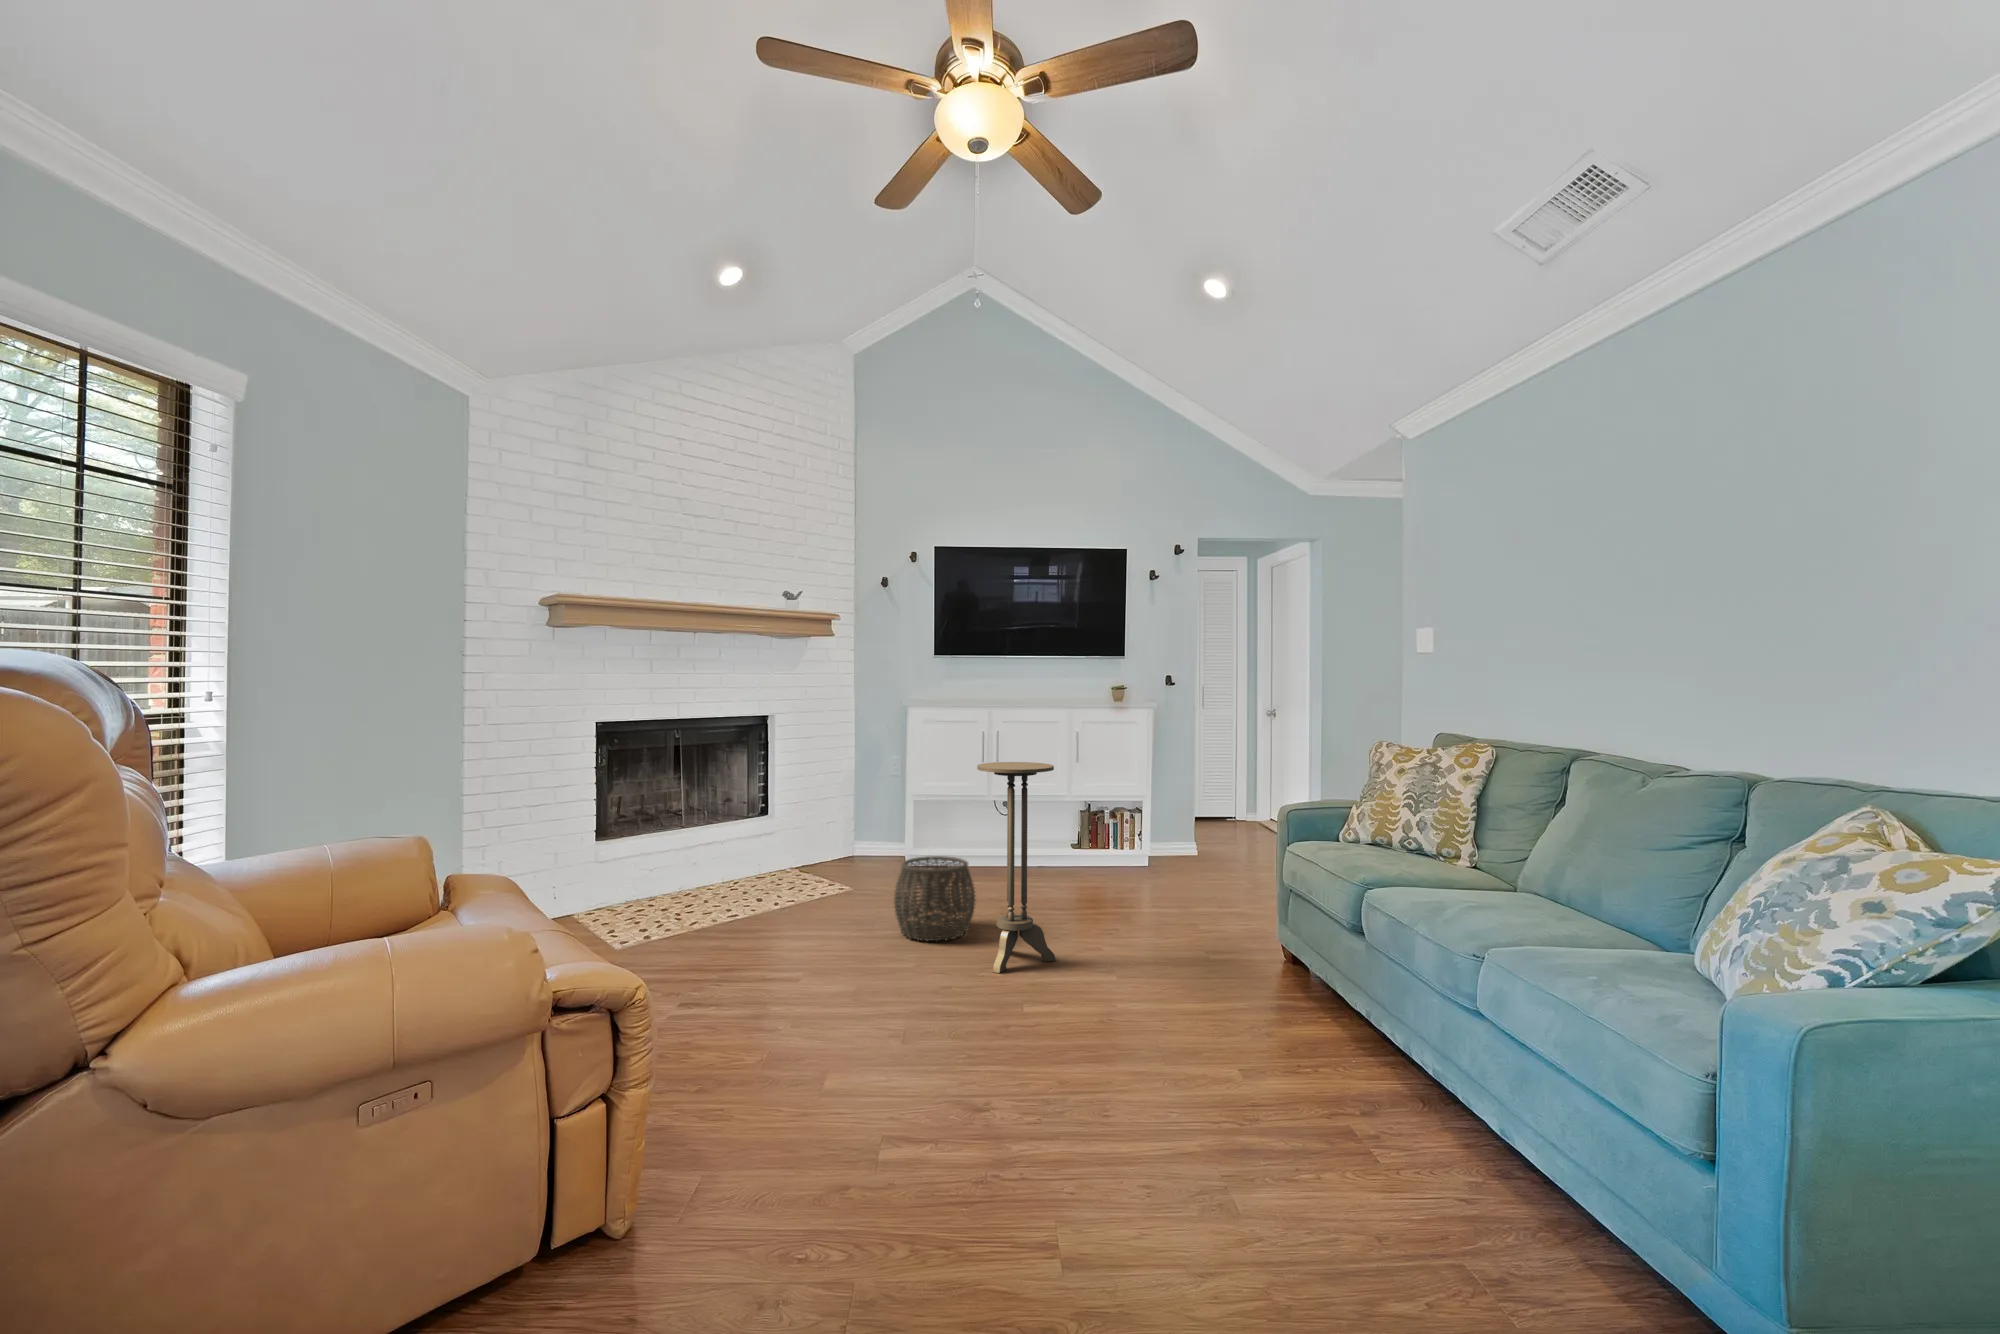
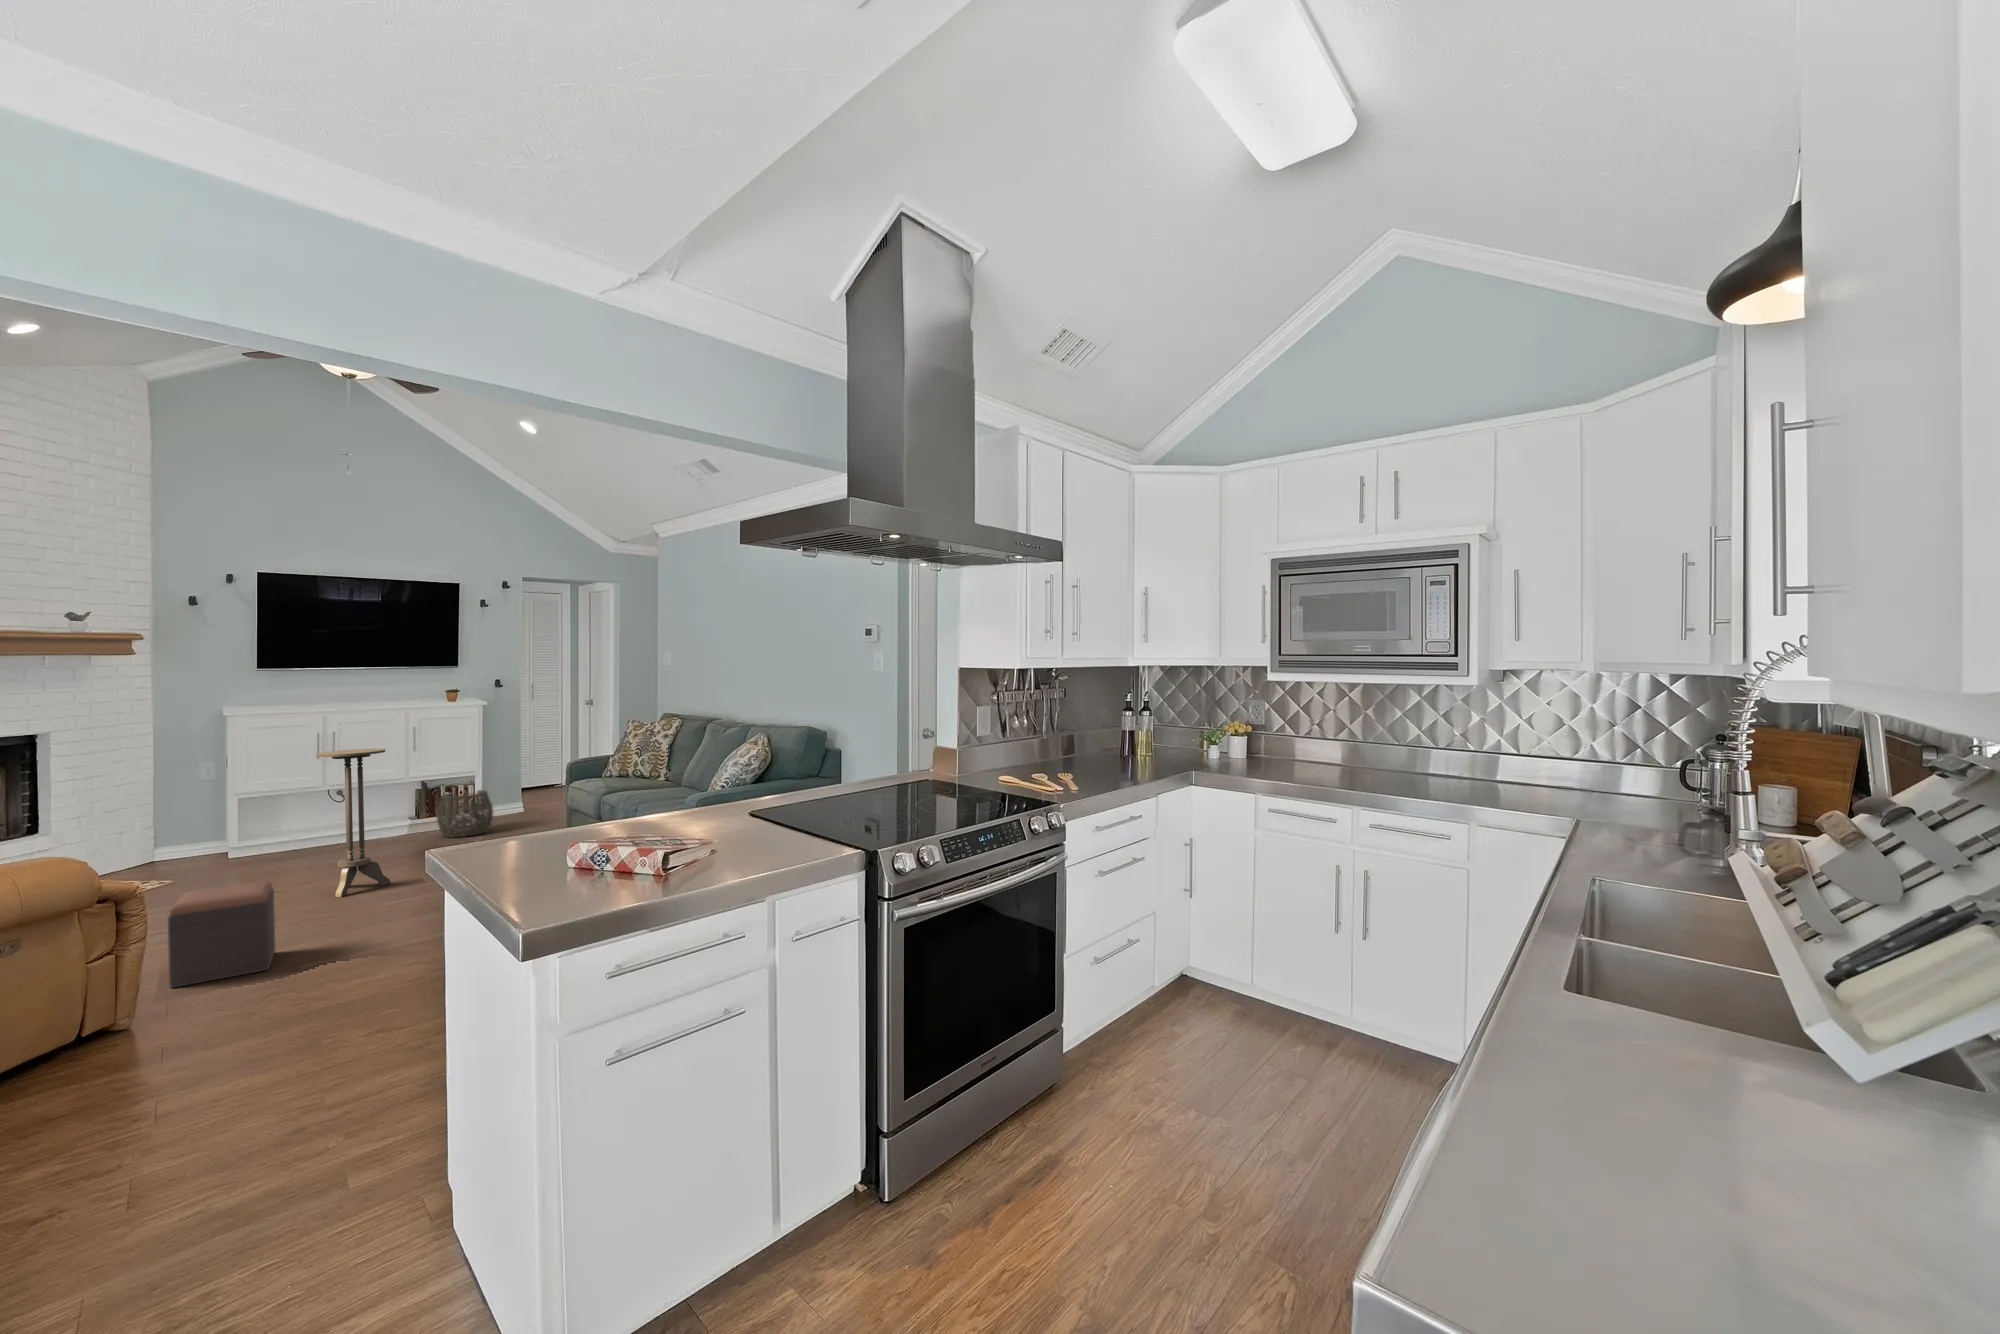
woven basket: present [894,856,975,941] -> present [437,790,493,837]
footstool: none [786,970,916,1133] -> present [168,882,275,988]

